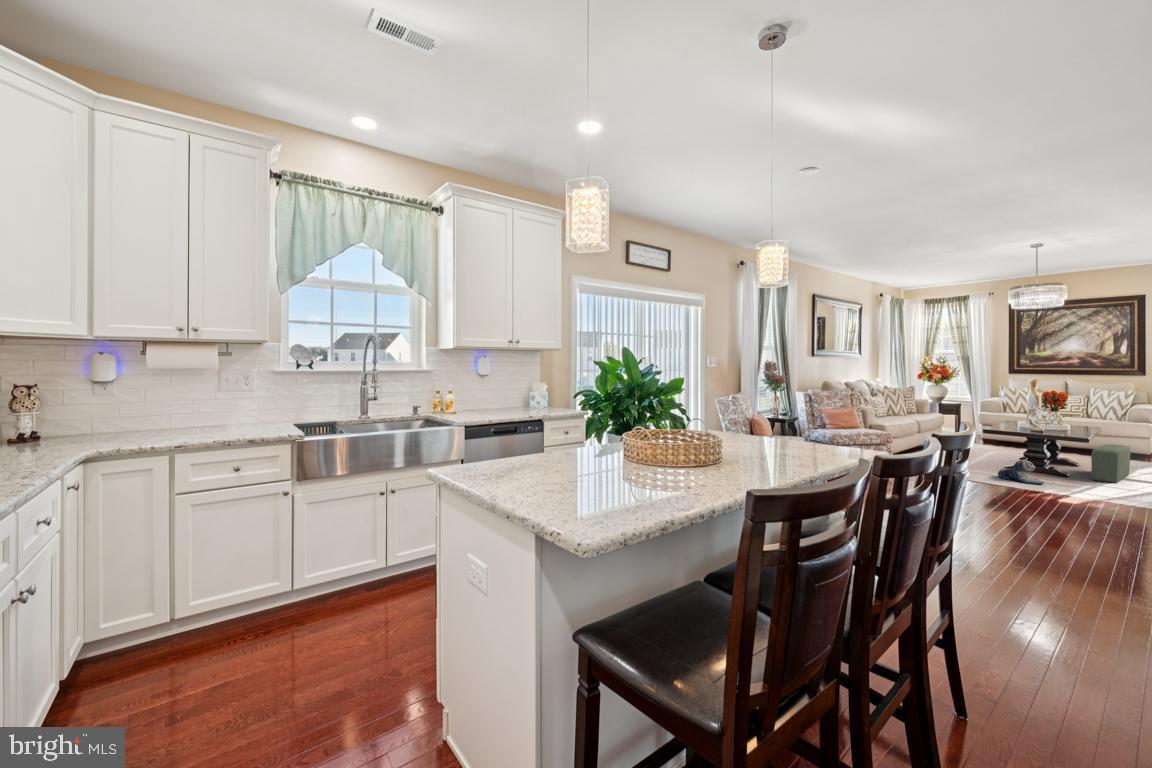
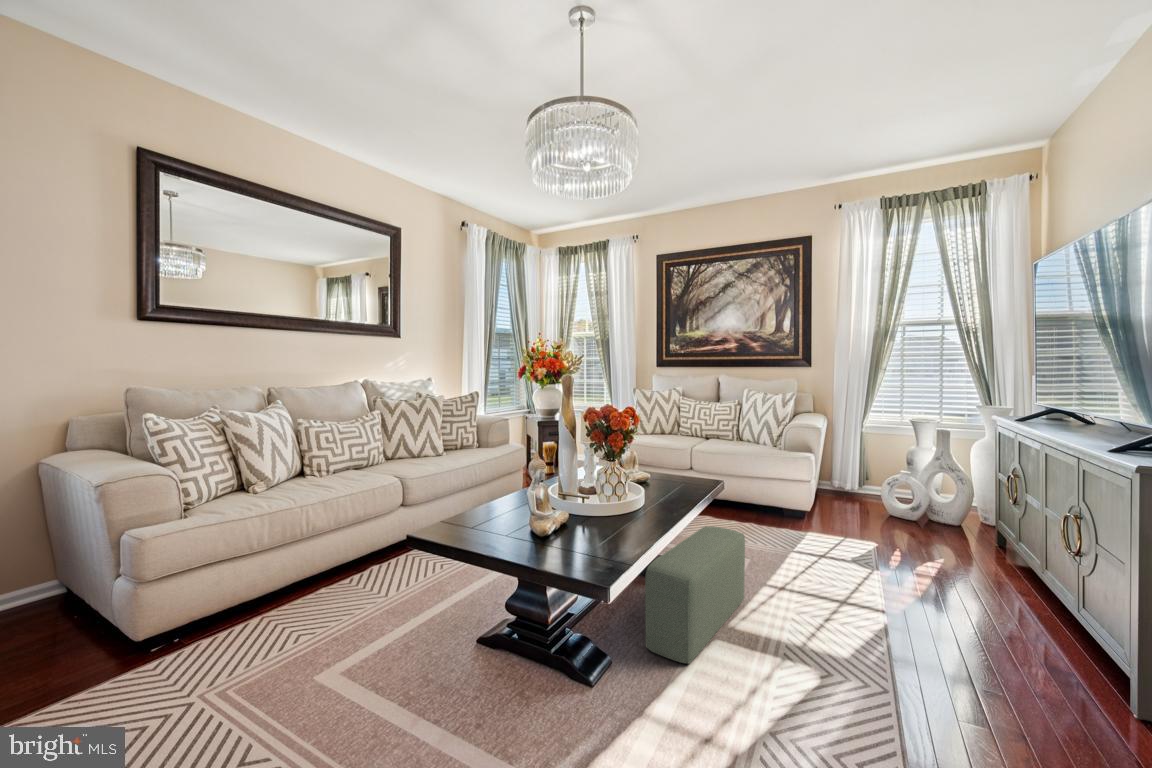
plush toy: present [998,460,1045,484] -> none [405,628,476,731]

